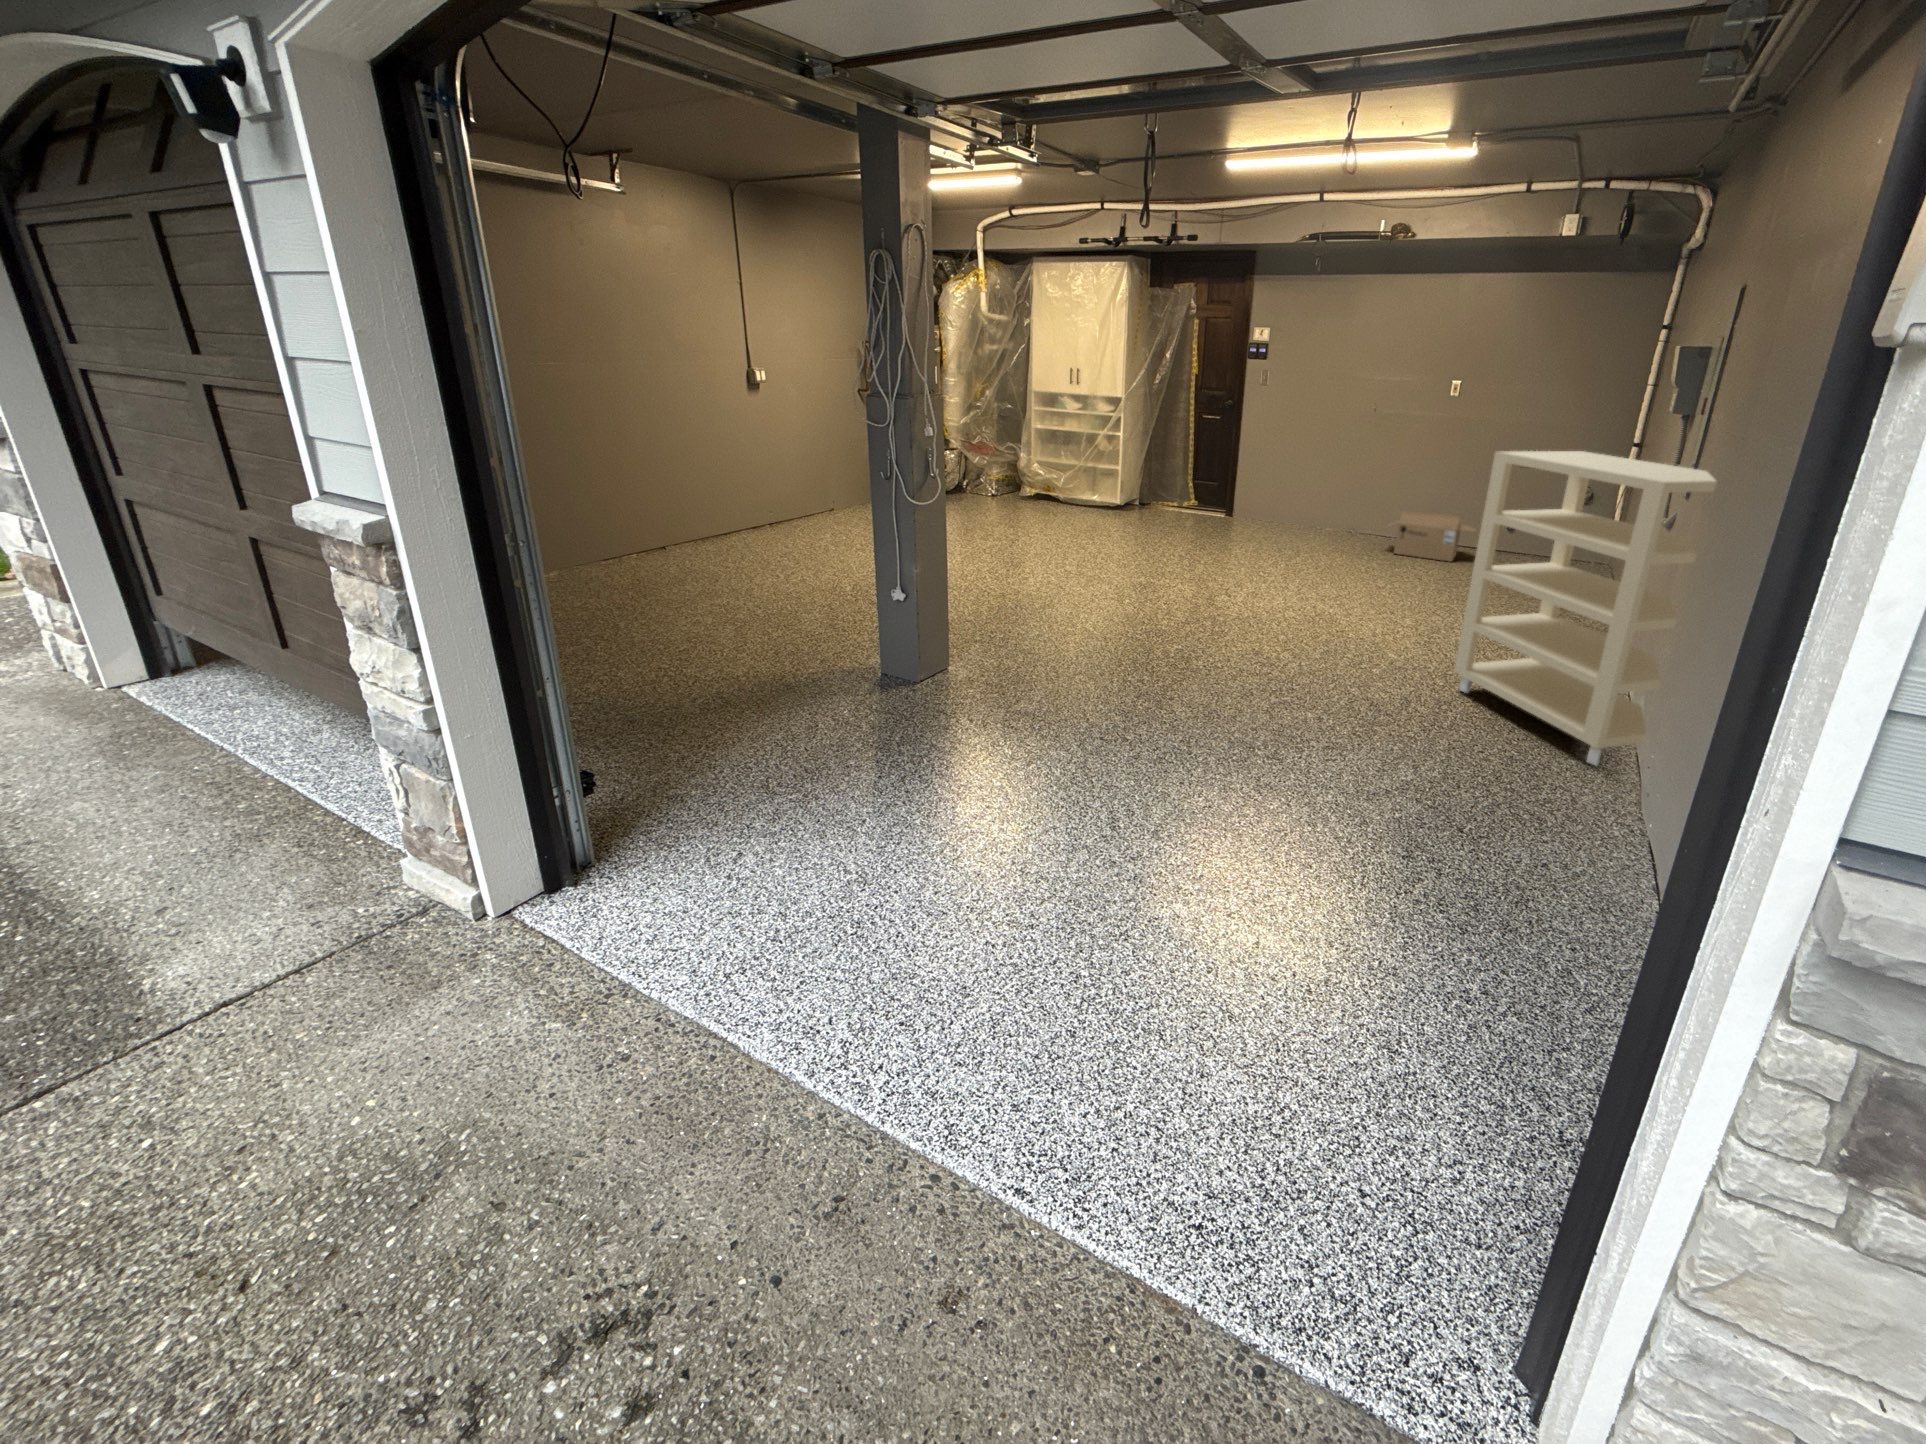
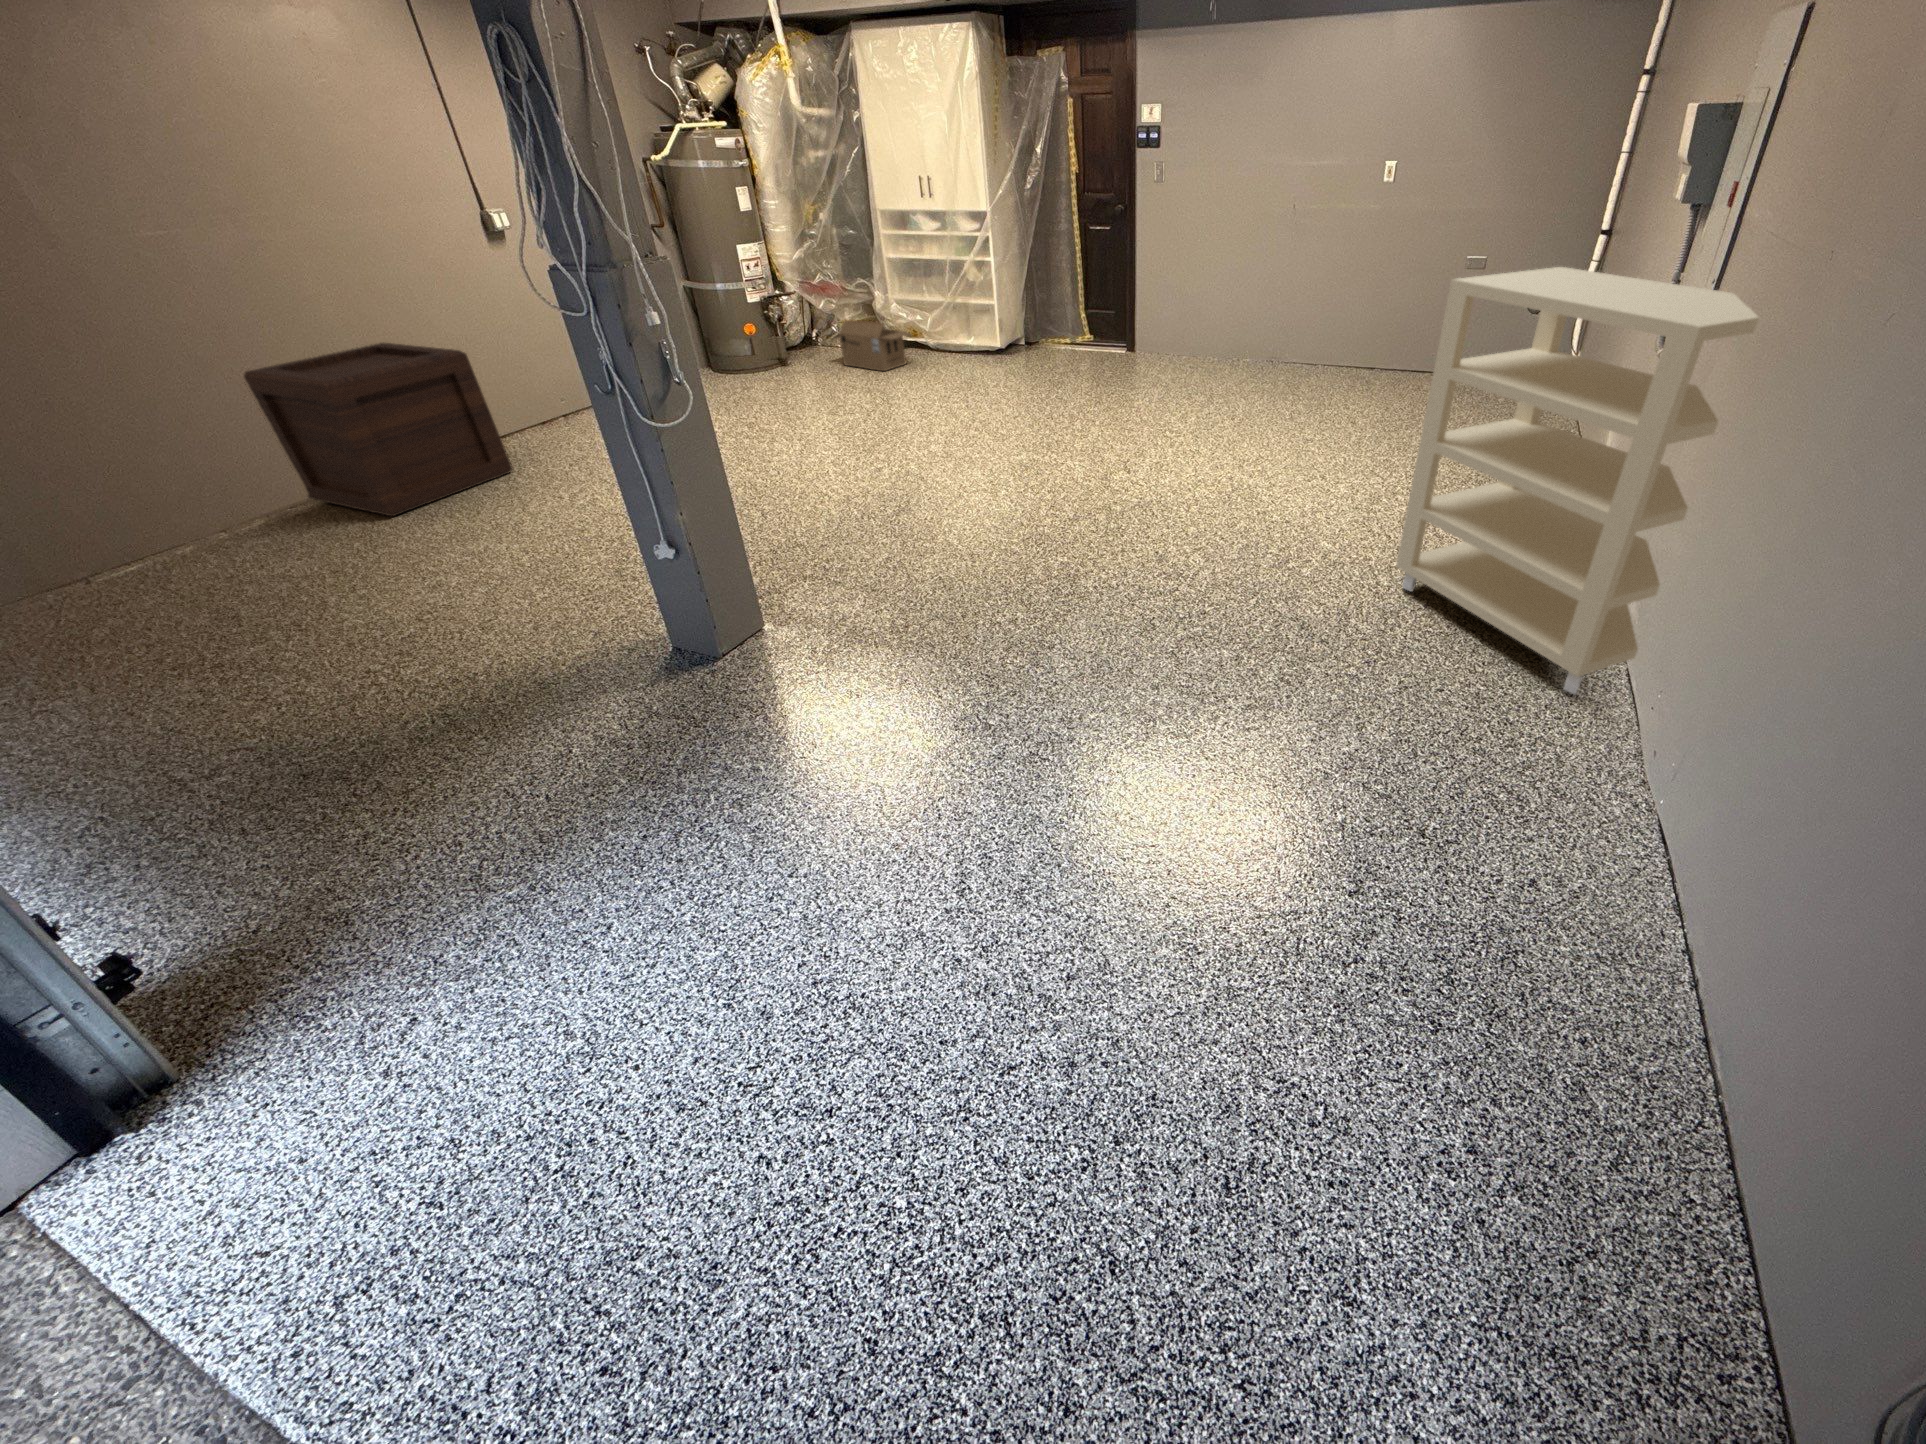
wooden crate: none [567,455,734,579] -> present [244,342,513,516]
cardboard box: present [1387,511,1476,562] -> present [834,320,912,371]

